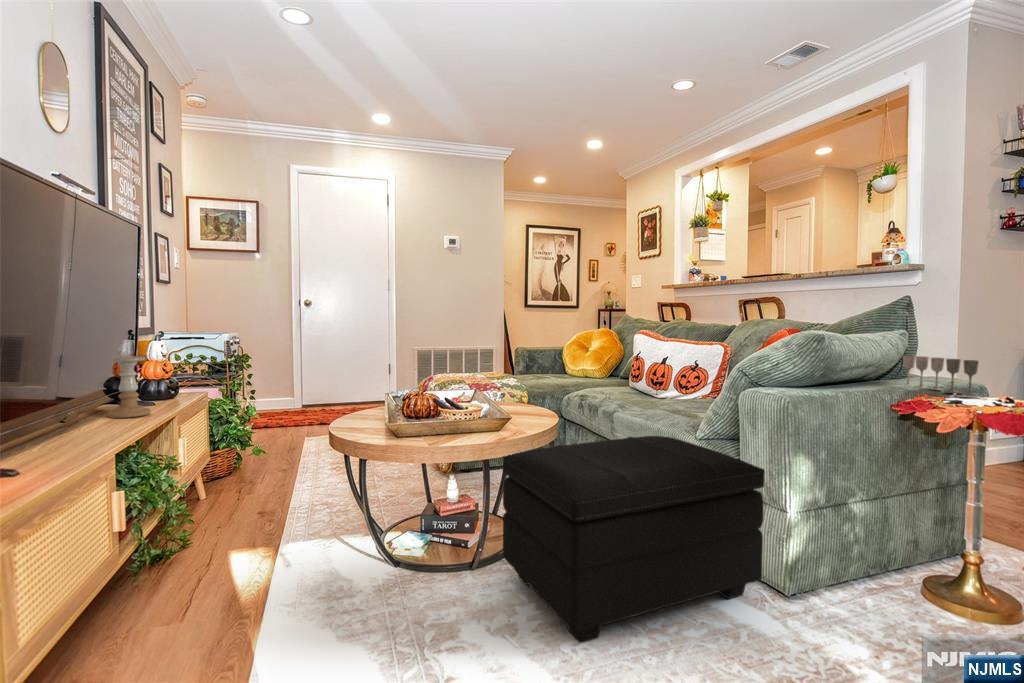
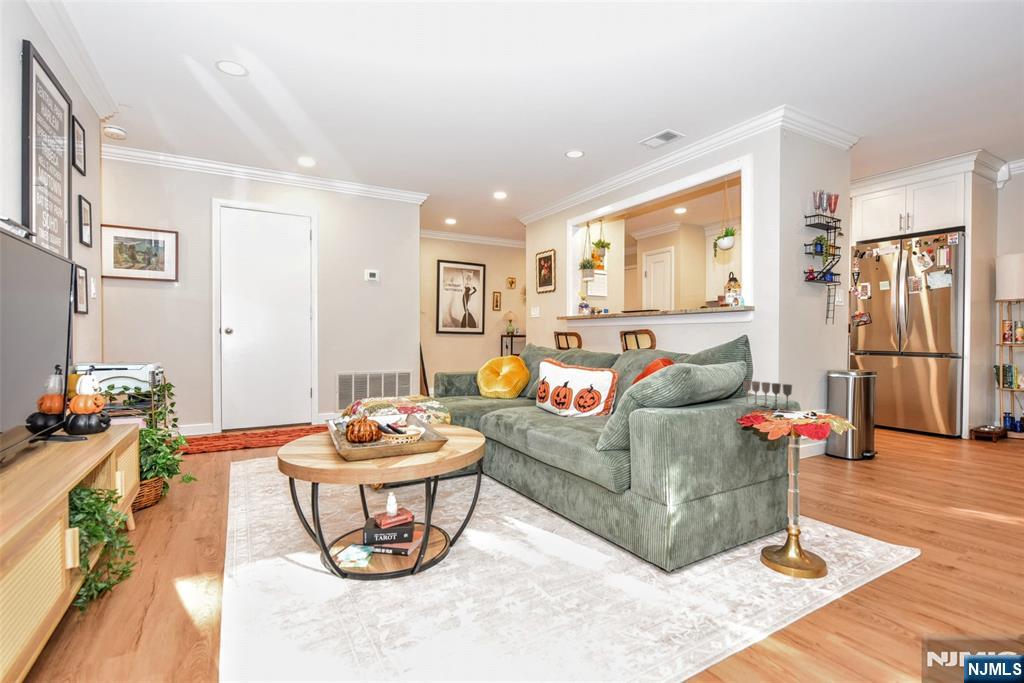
candle holder: present [107,356,151,418] -> none [40,392,88,455]
footstool: present [503,436,765,643] -> none [441,449,650,626]

